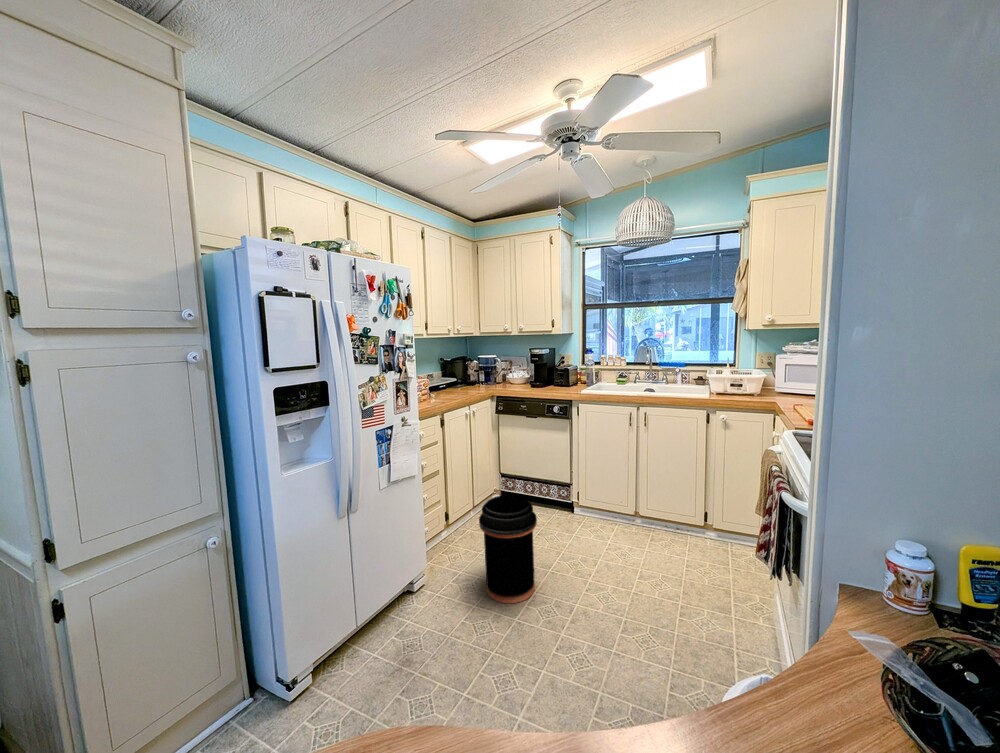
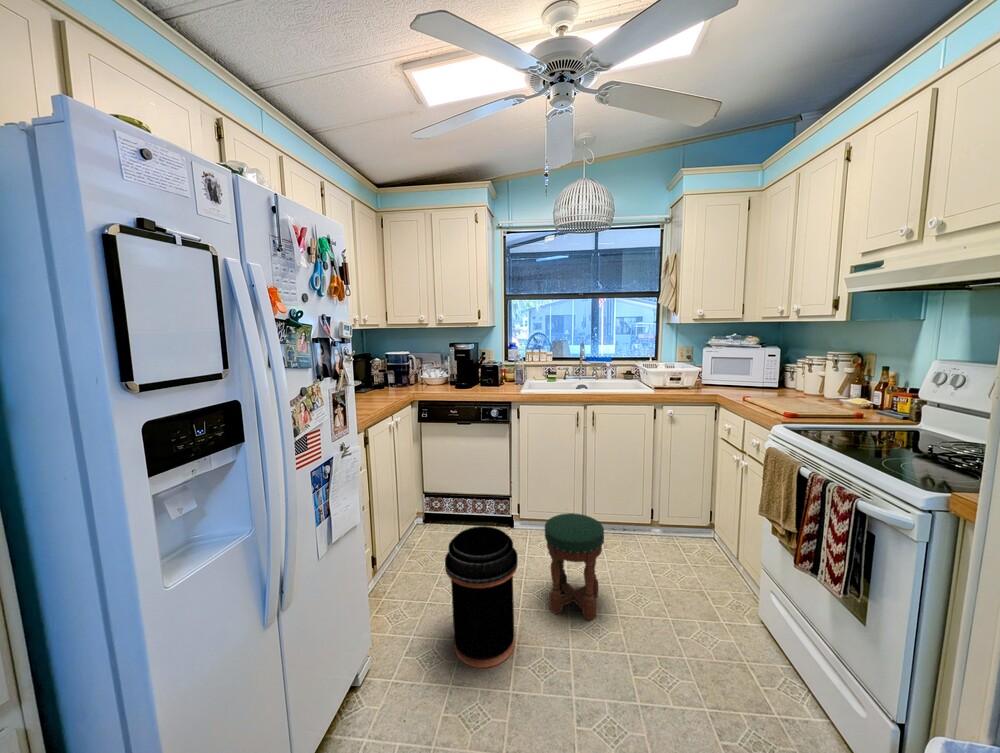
stool: none [571,499,624,592] -> present [545,513,604,621]

